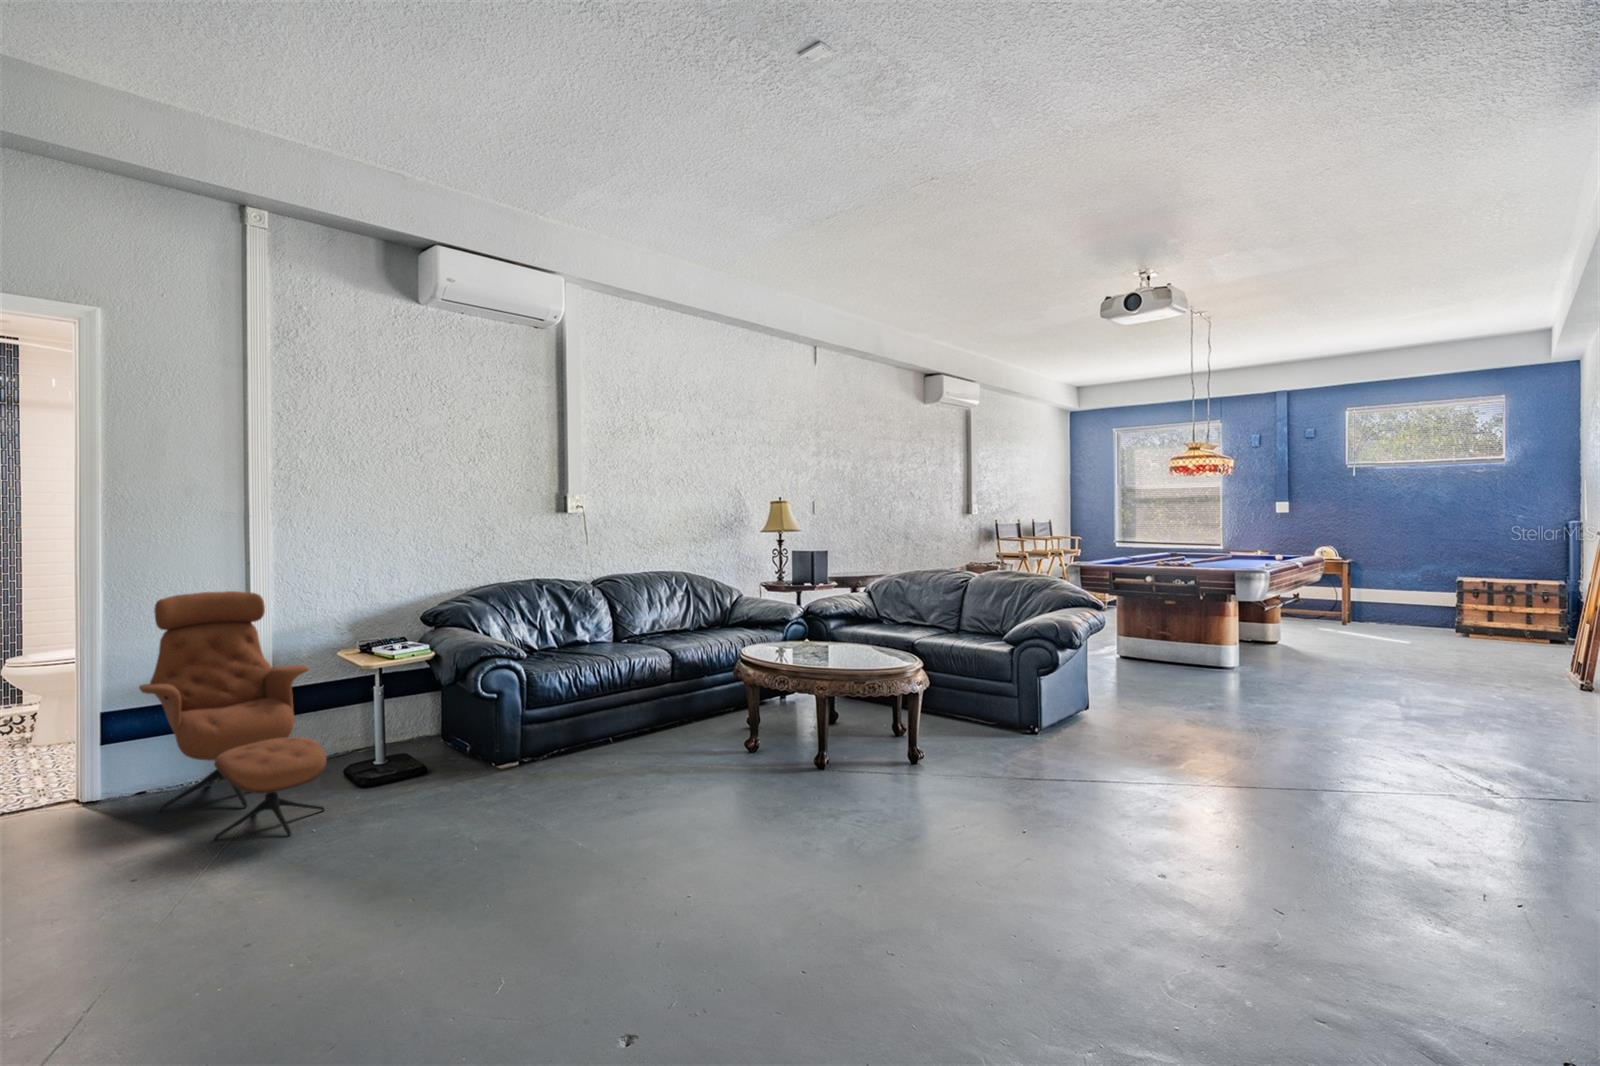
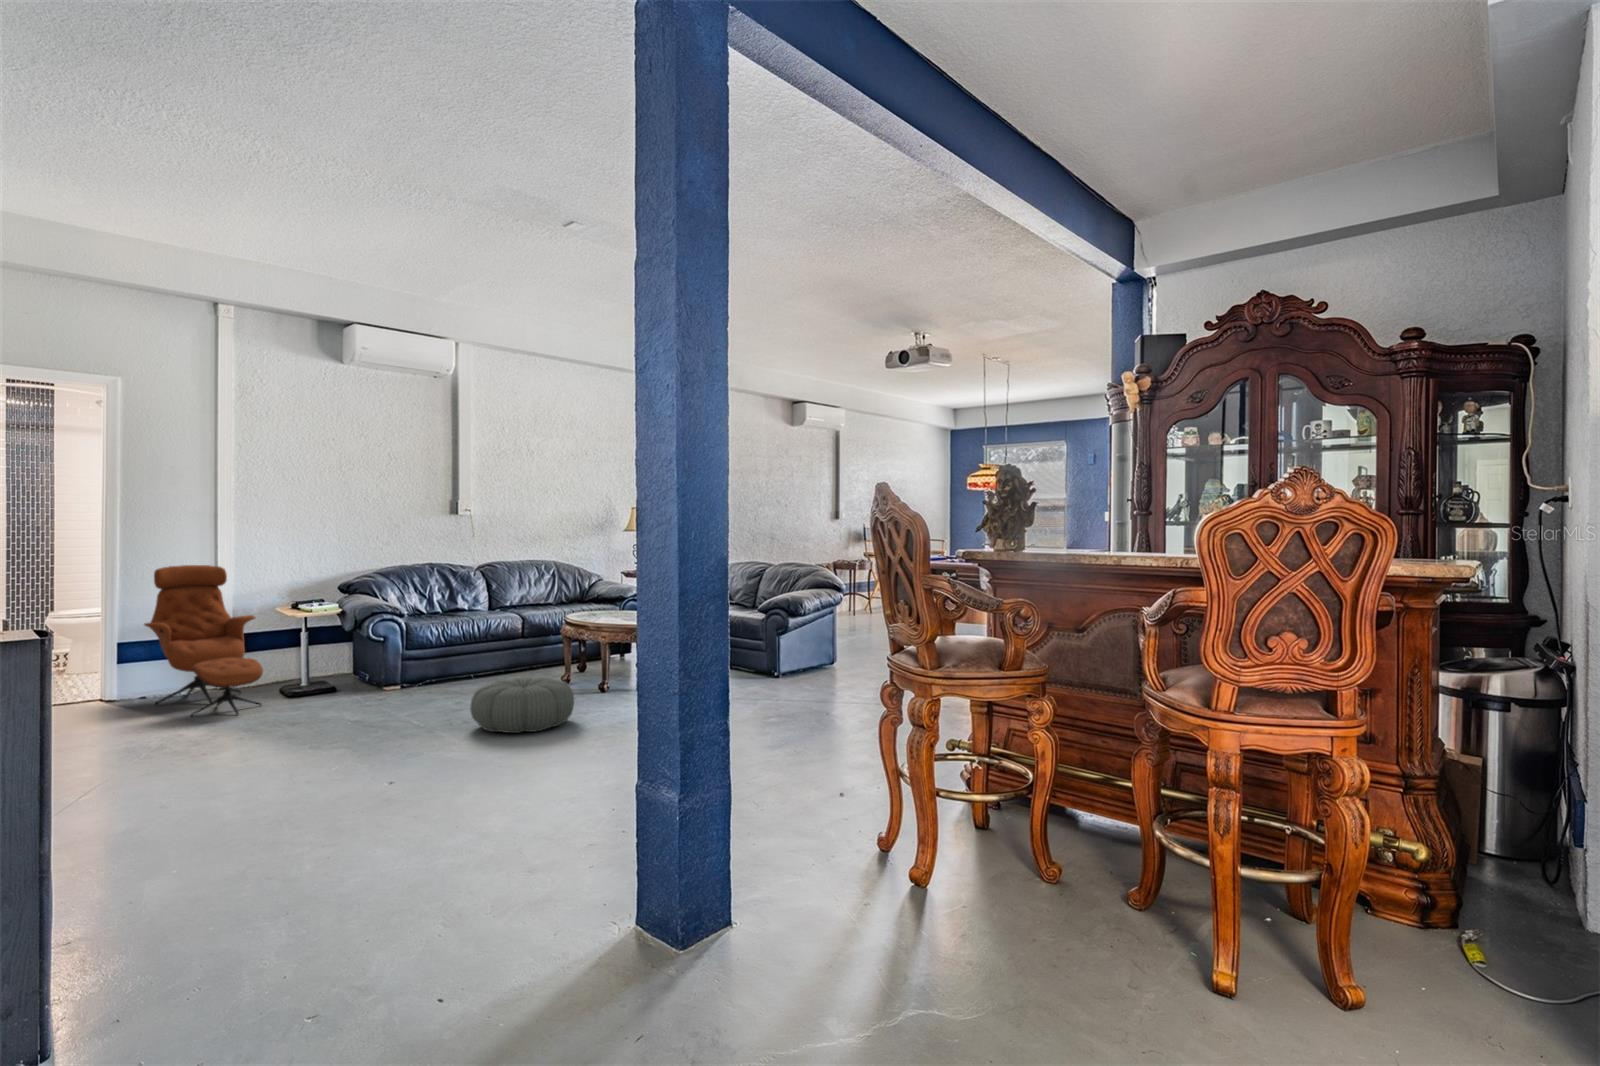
pouf: none [686,772,851,885] -> present [470,677,574,733]

